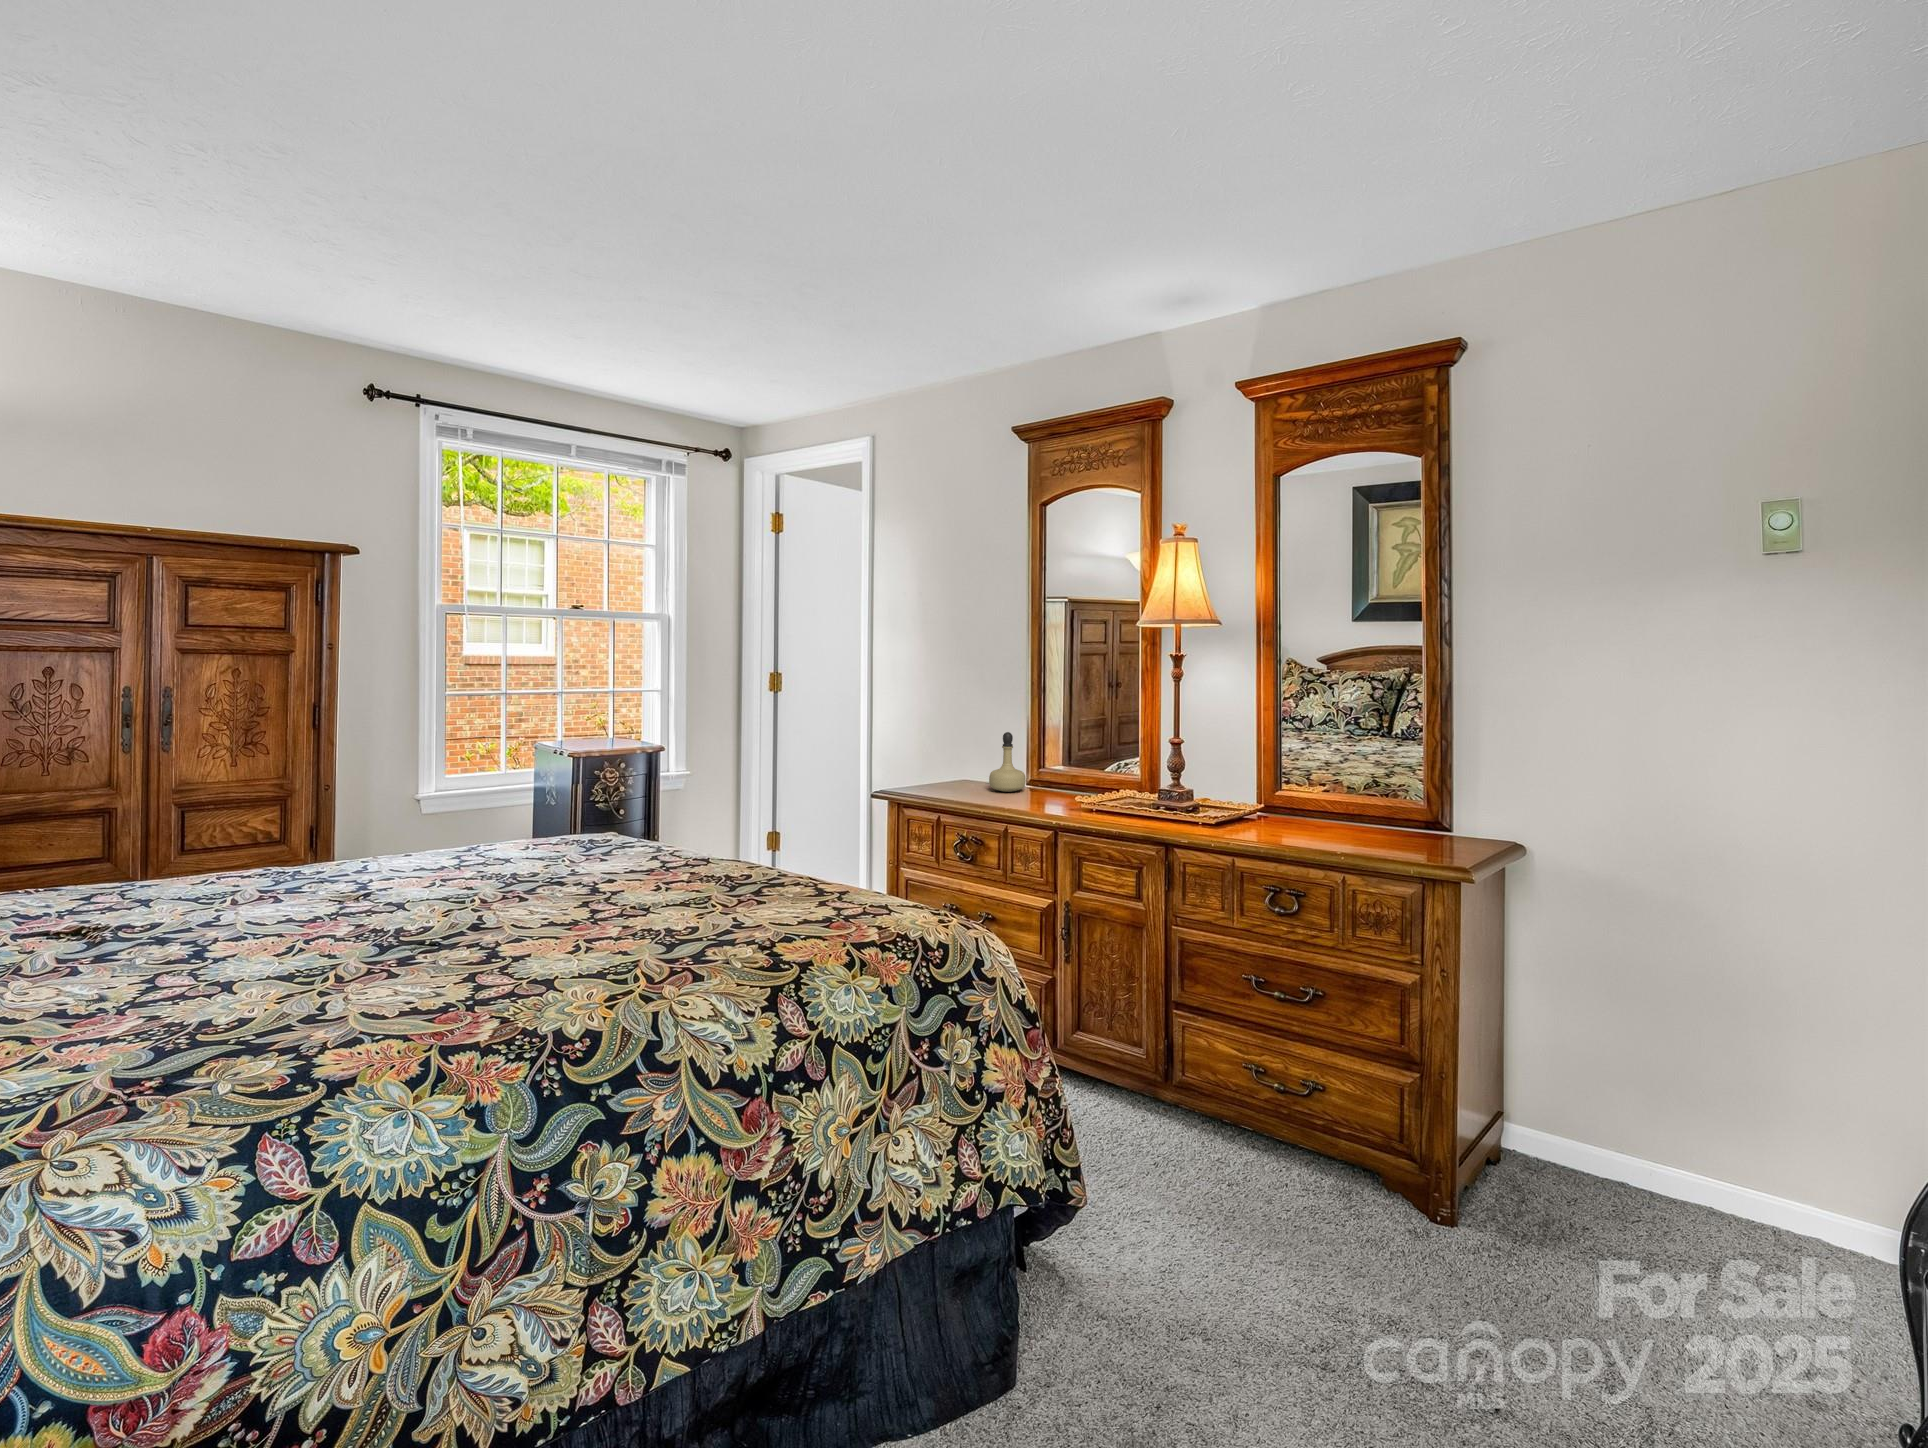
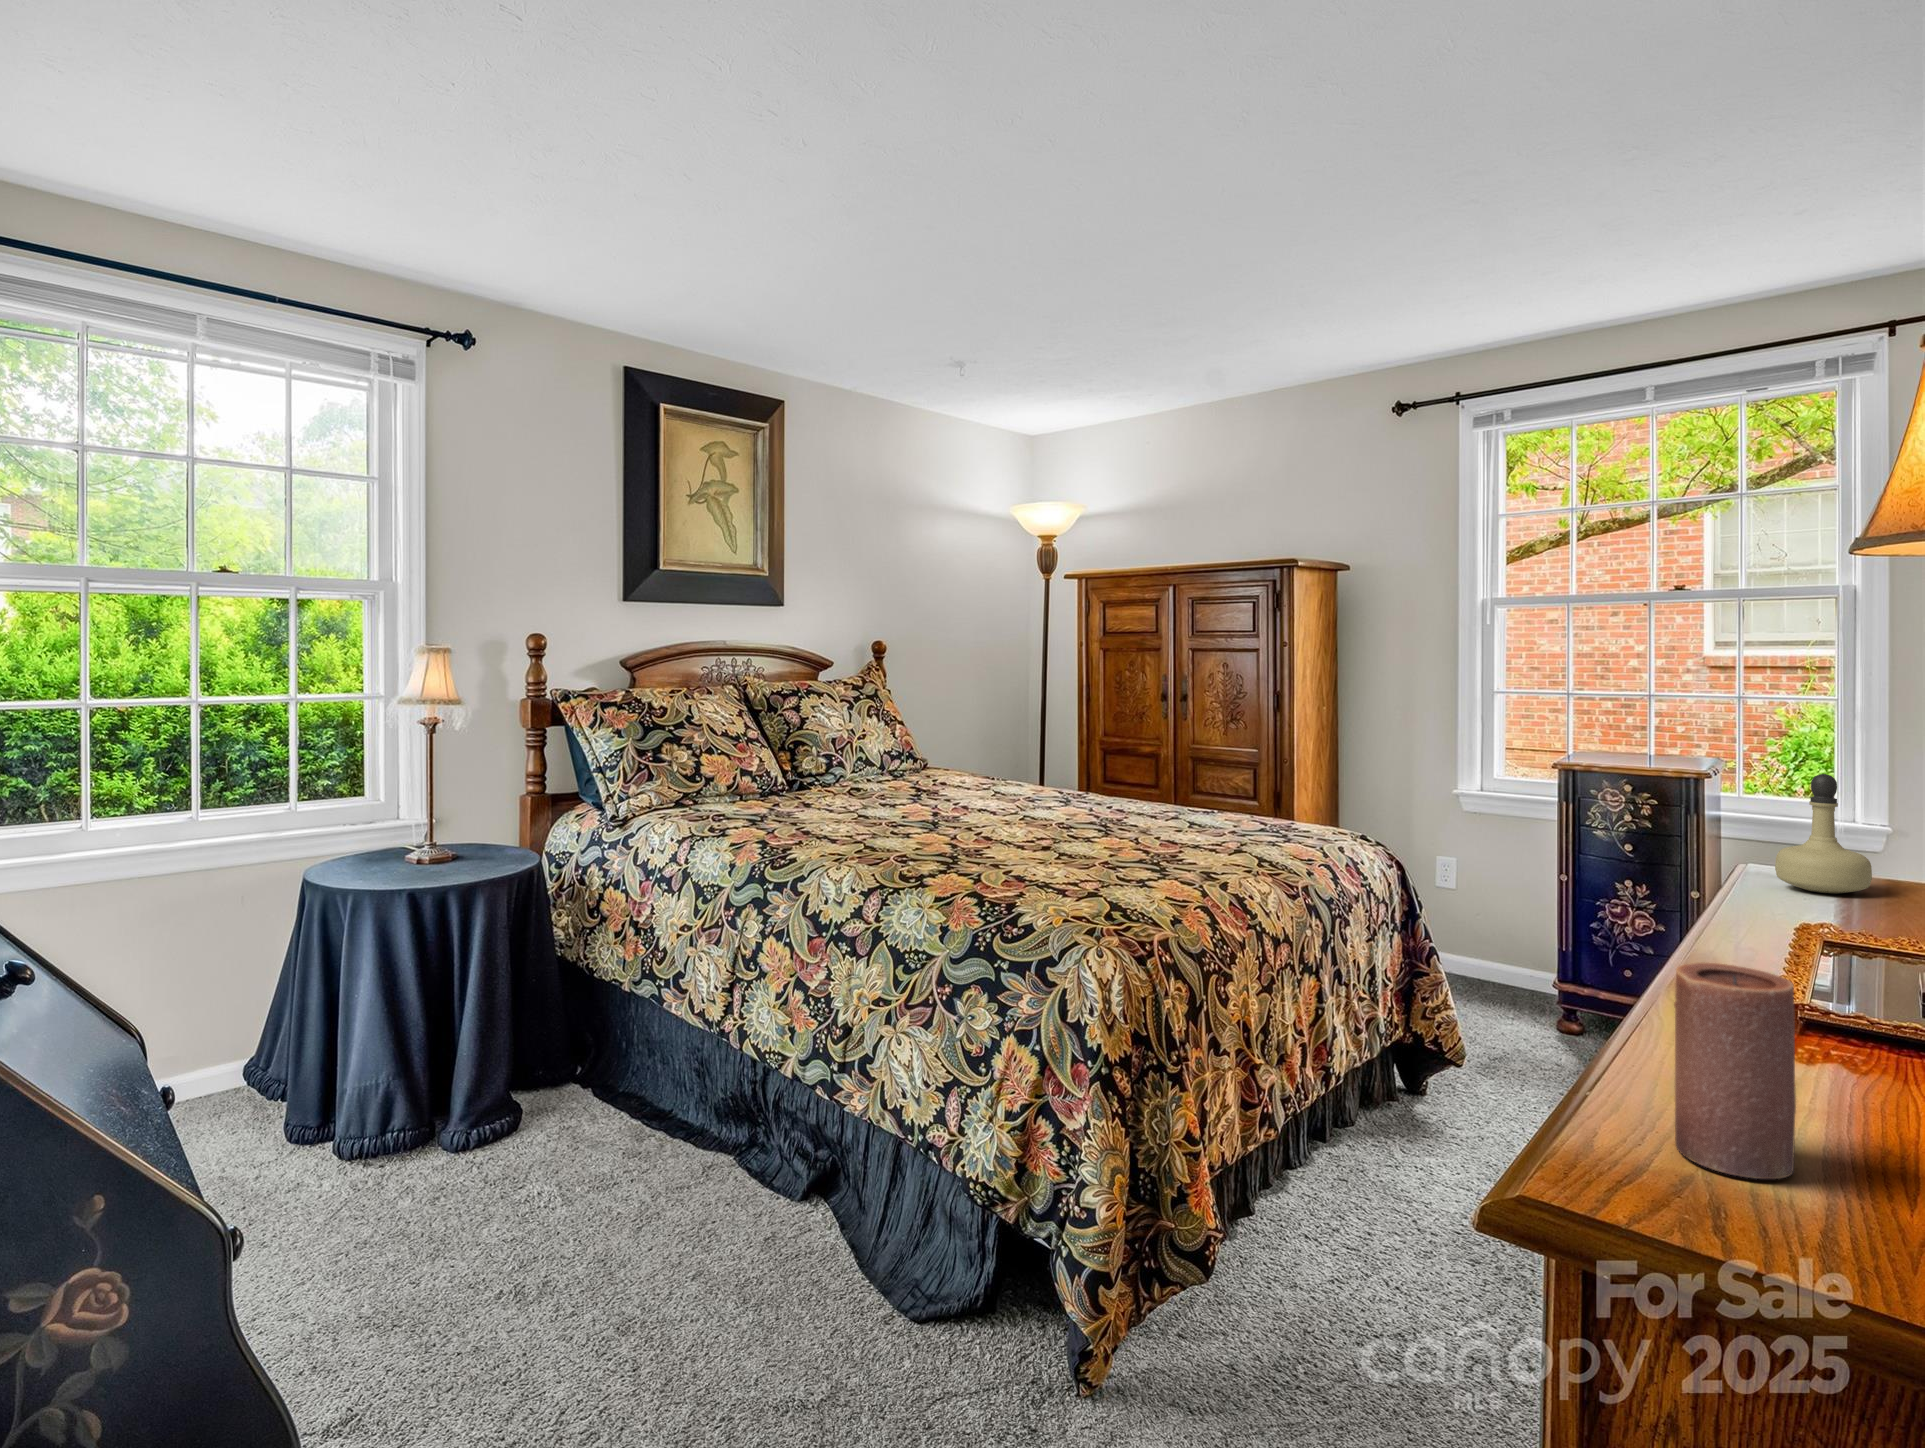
candle: none [1397,790,1433,854] -> present [1674,962,1796,1179]

